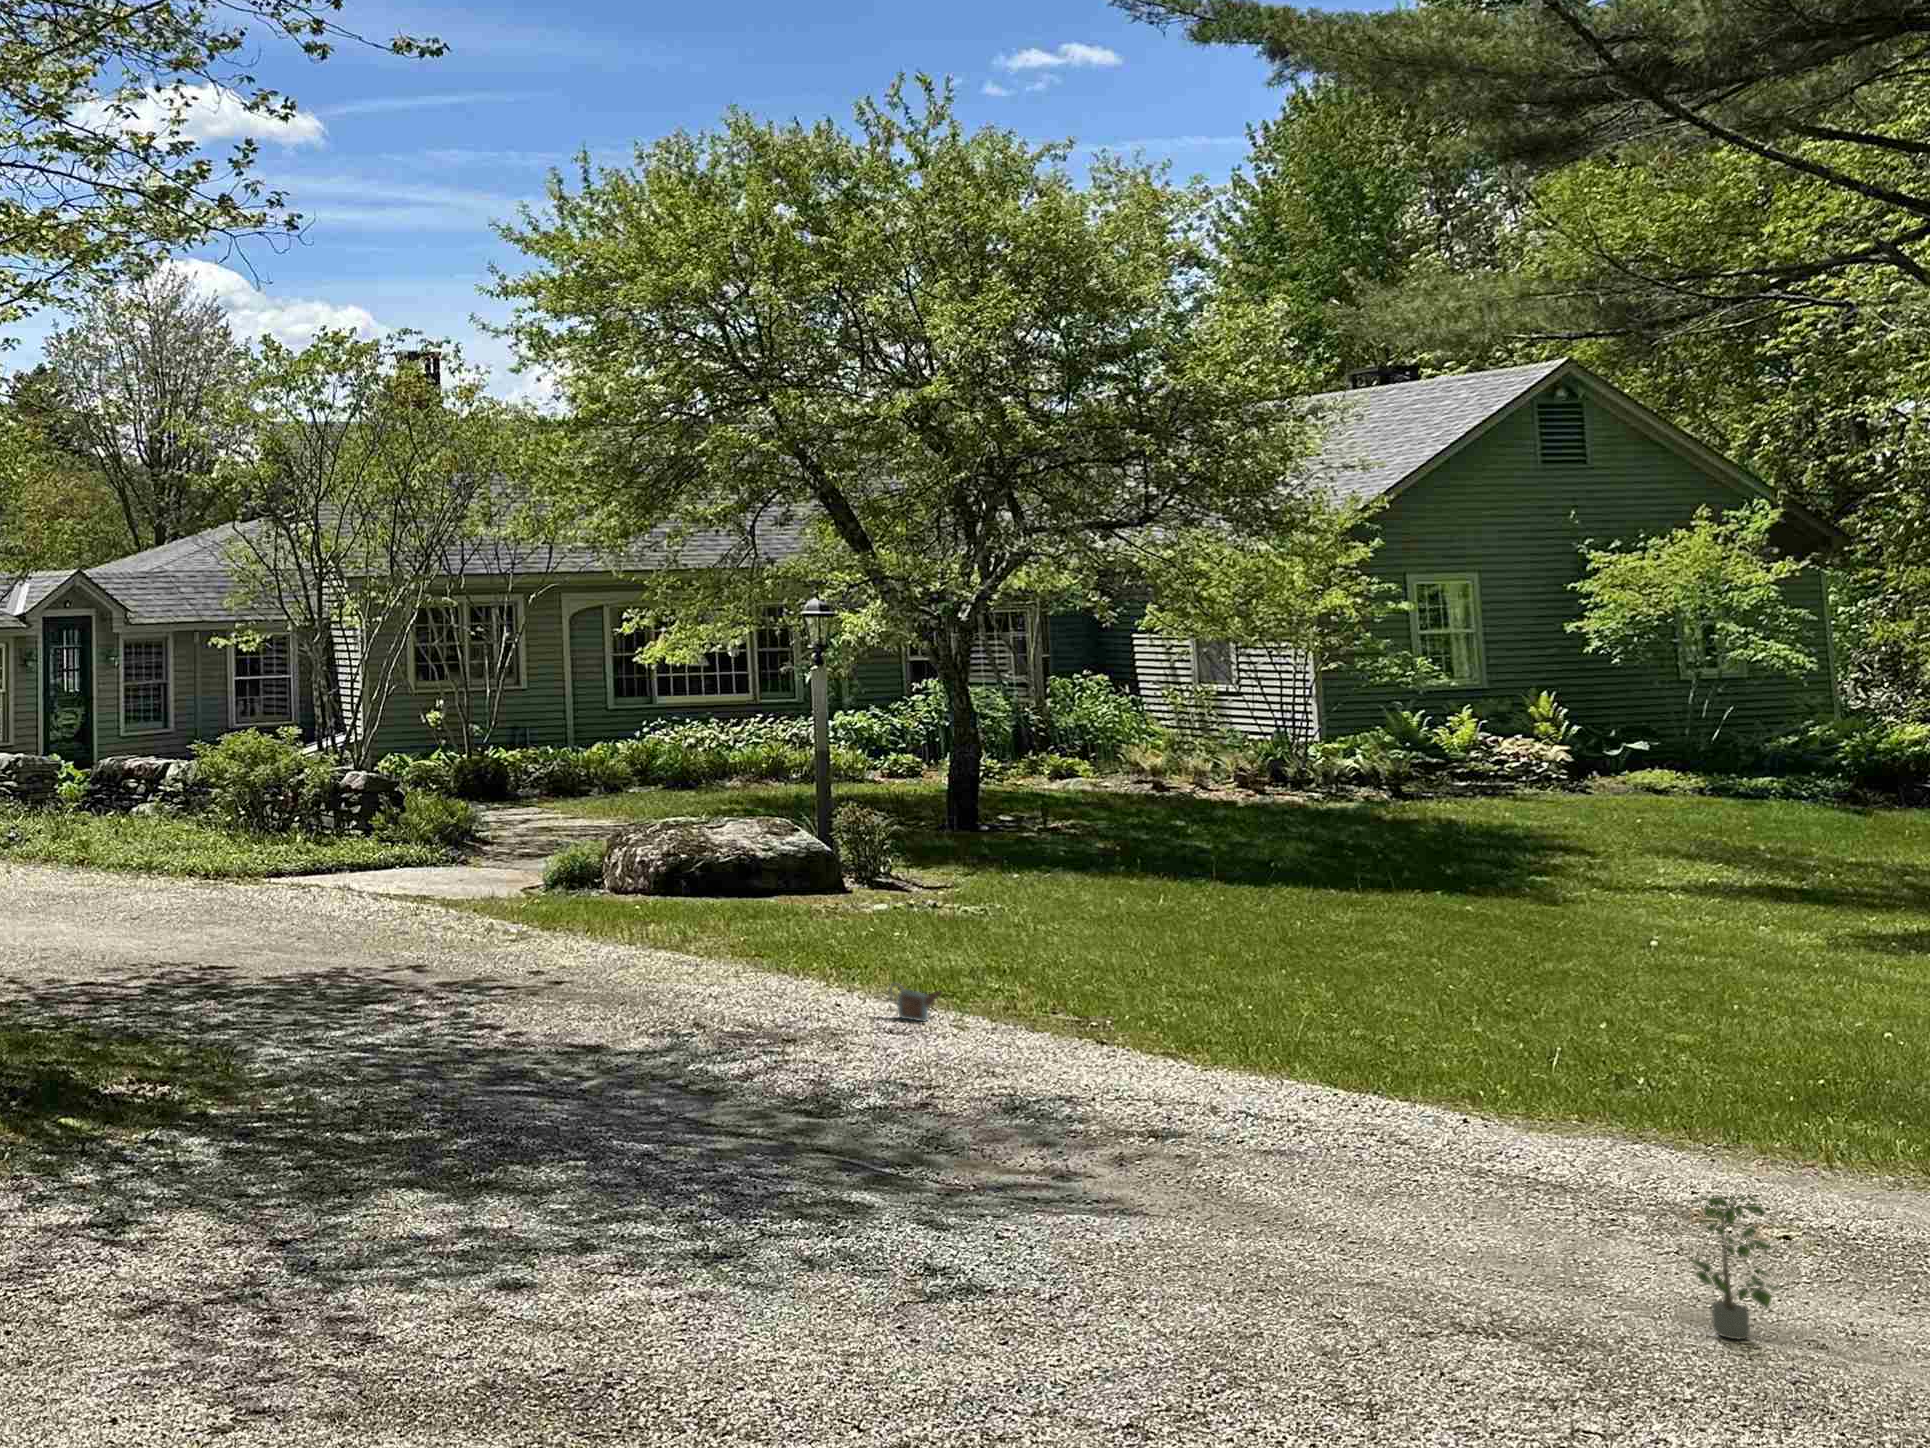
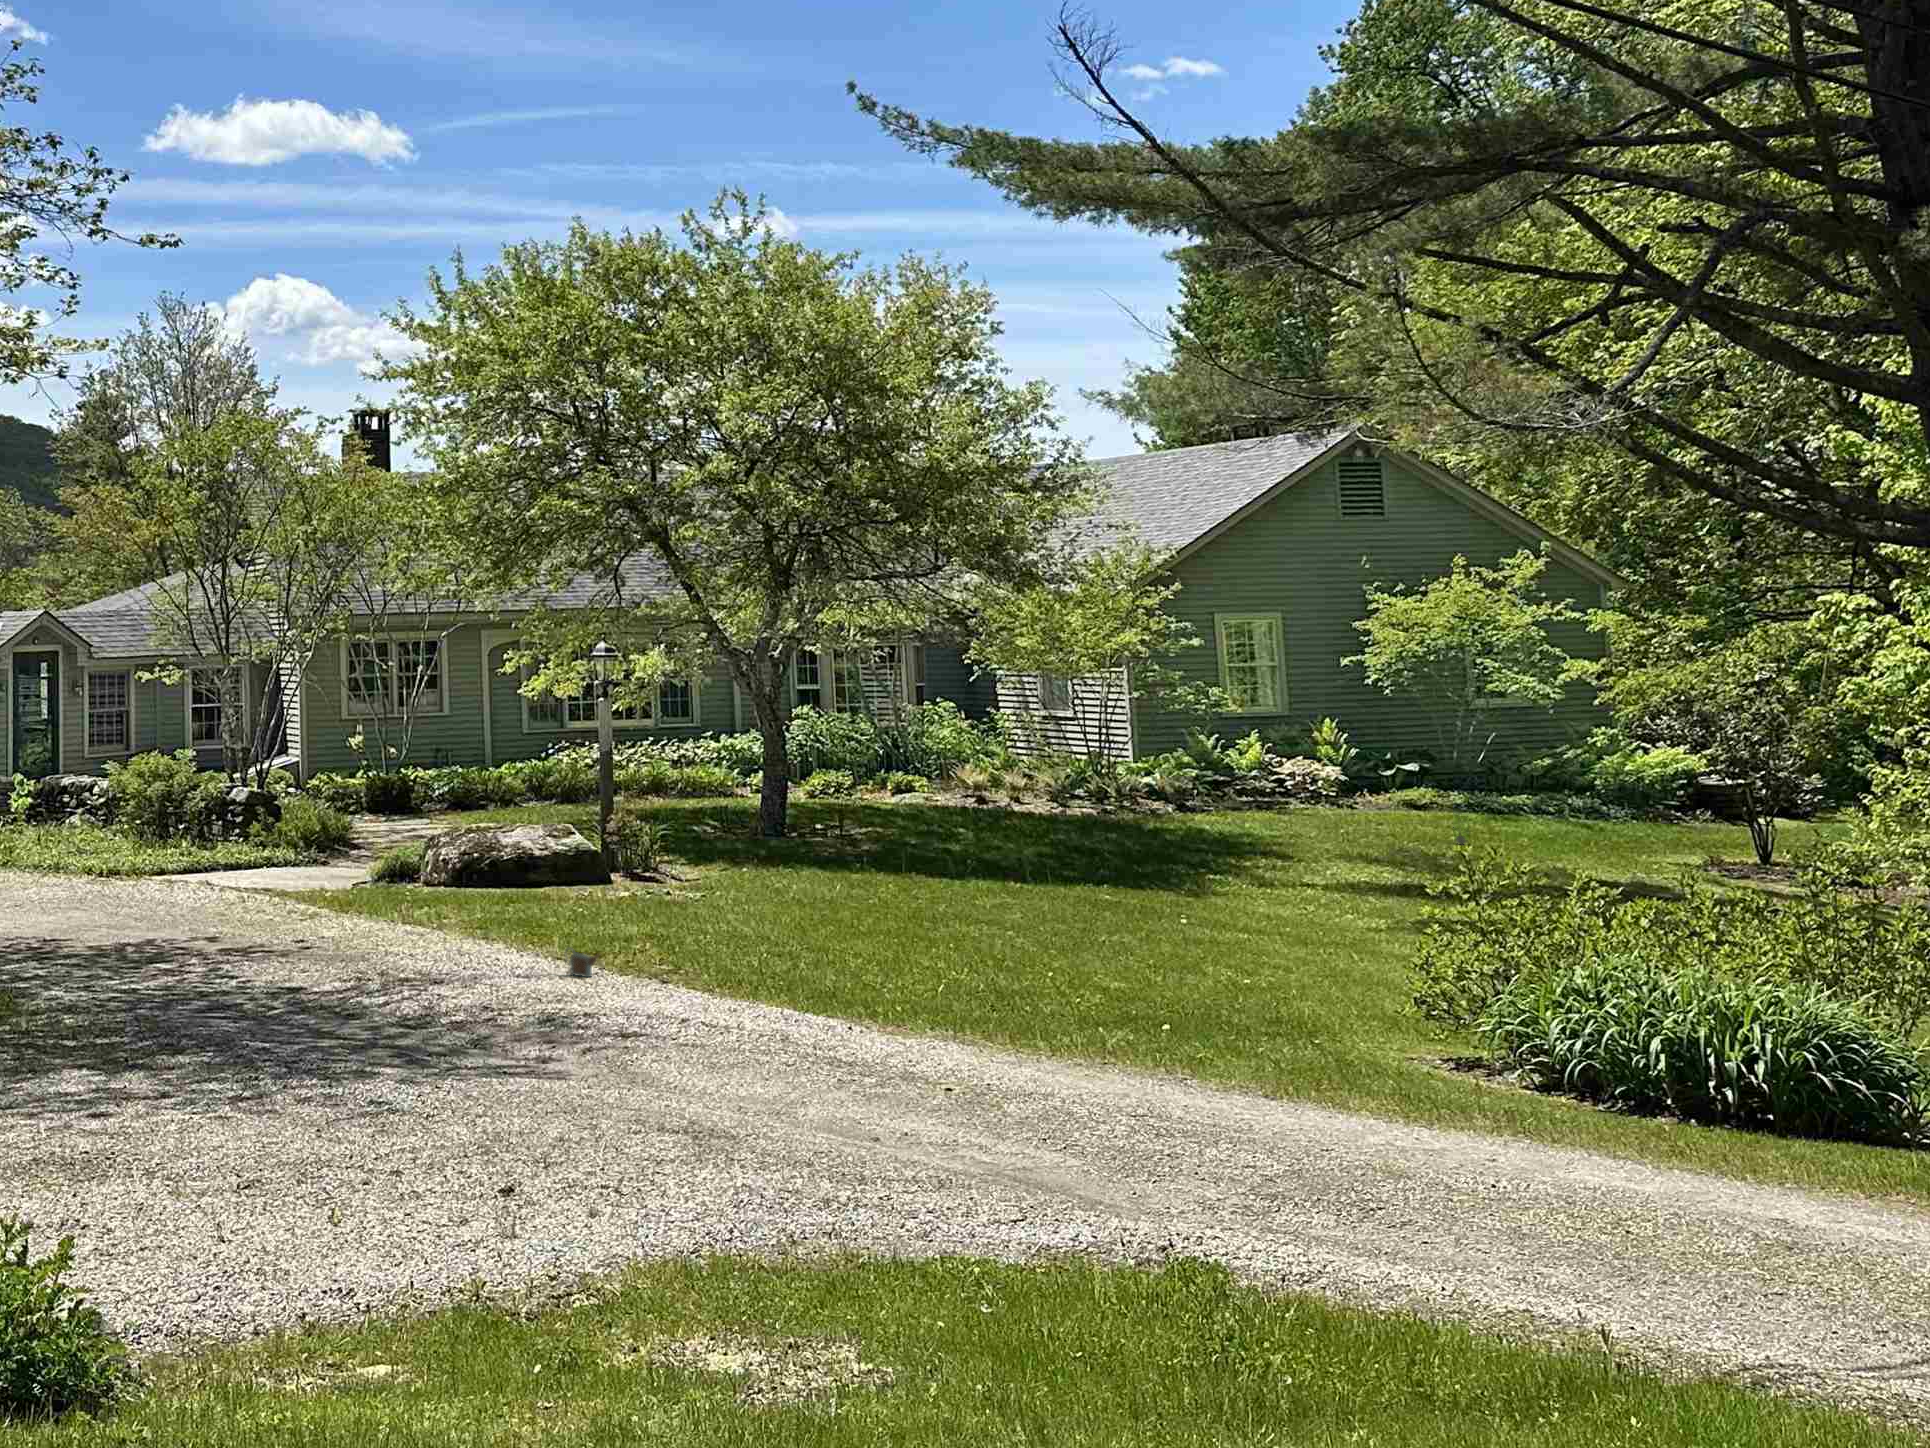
potted plant: present [1692,1195,1782,1339] -> present [1453,809,1470,844]

